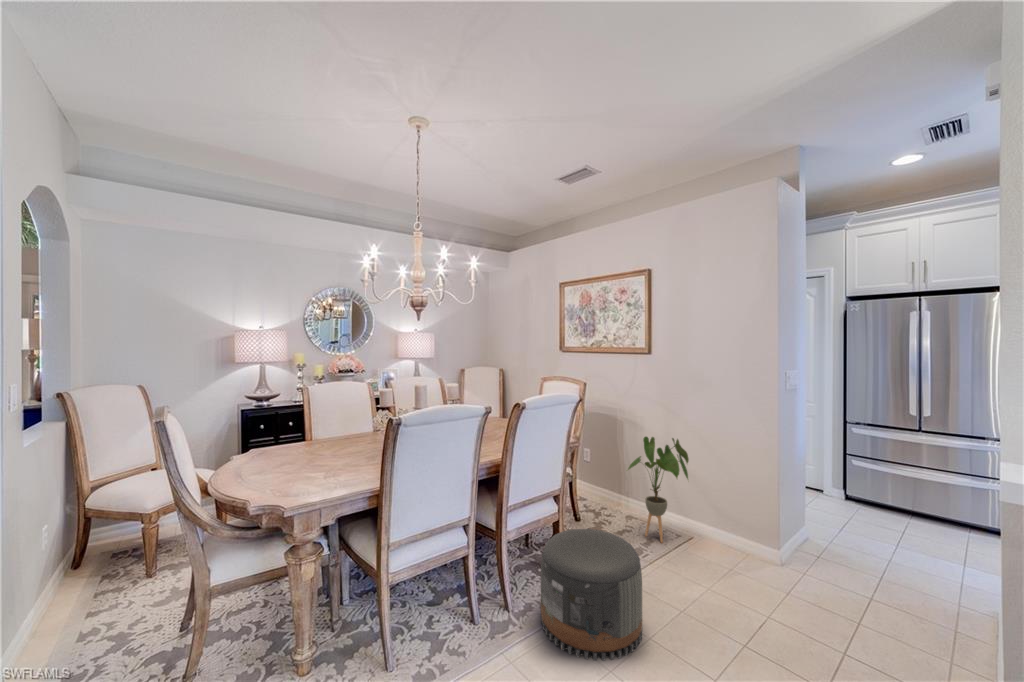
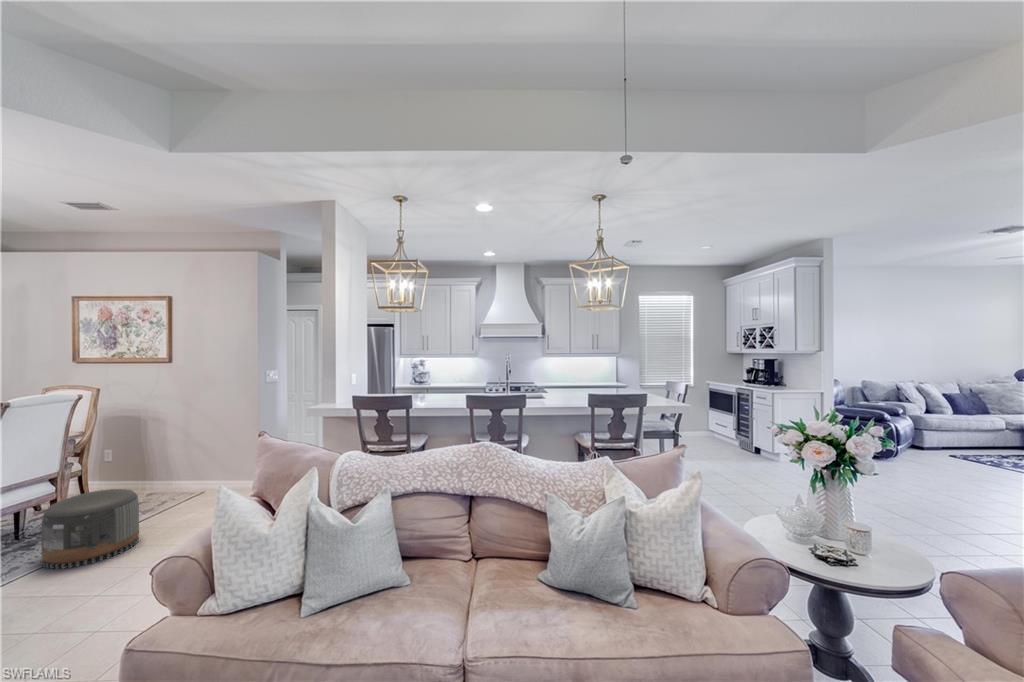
house plant: present [628,437,689,543] -> none [143,422,201,499]

